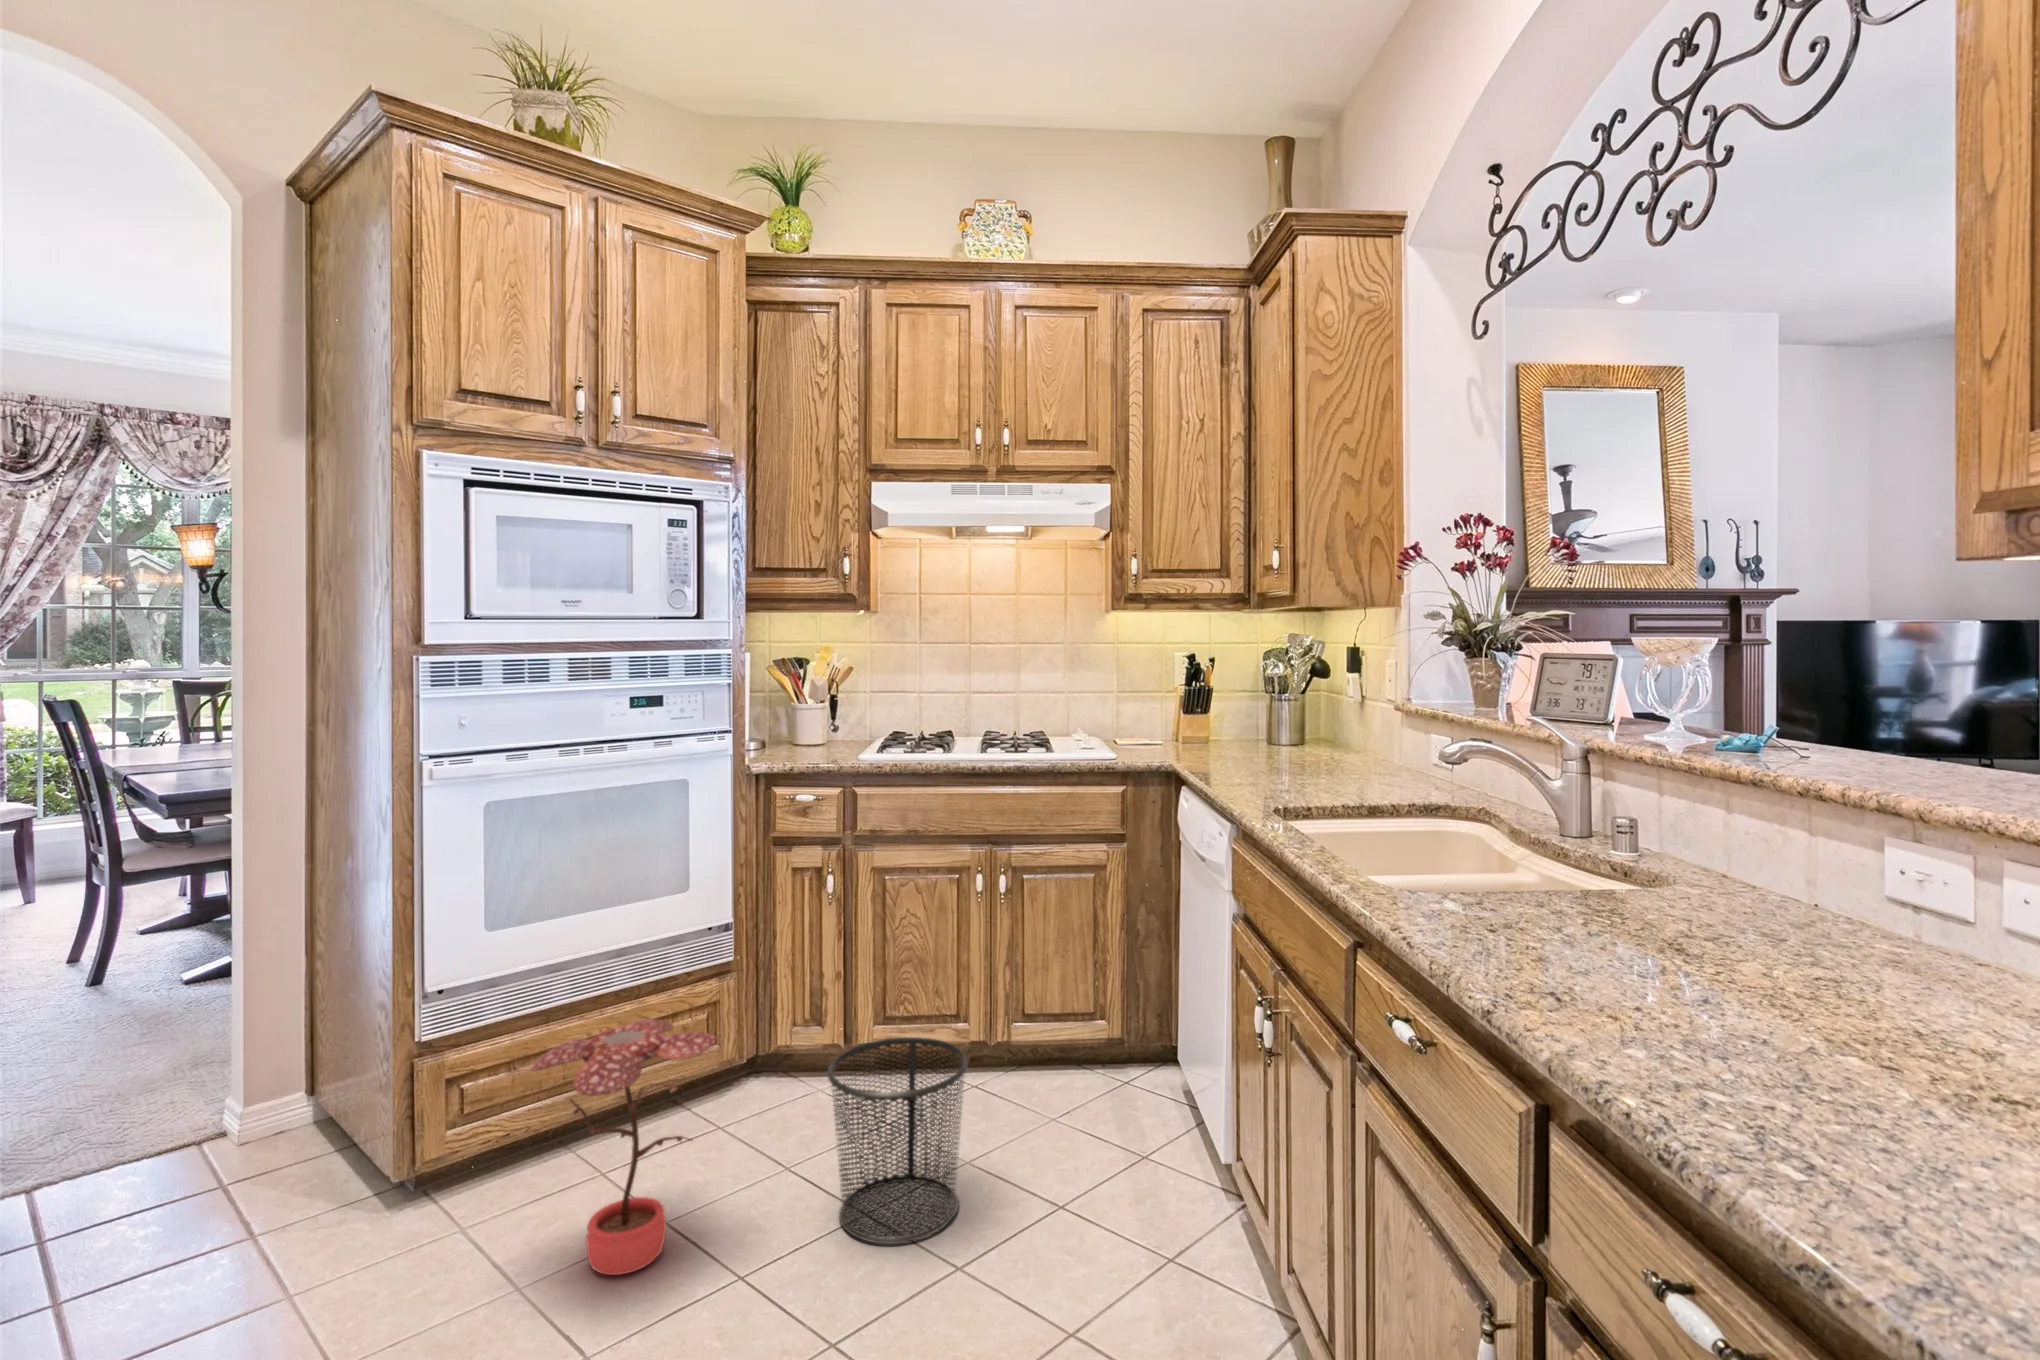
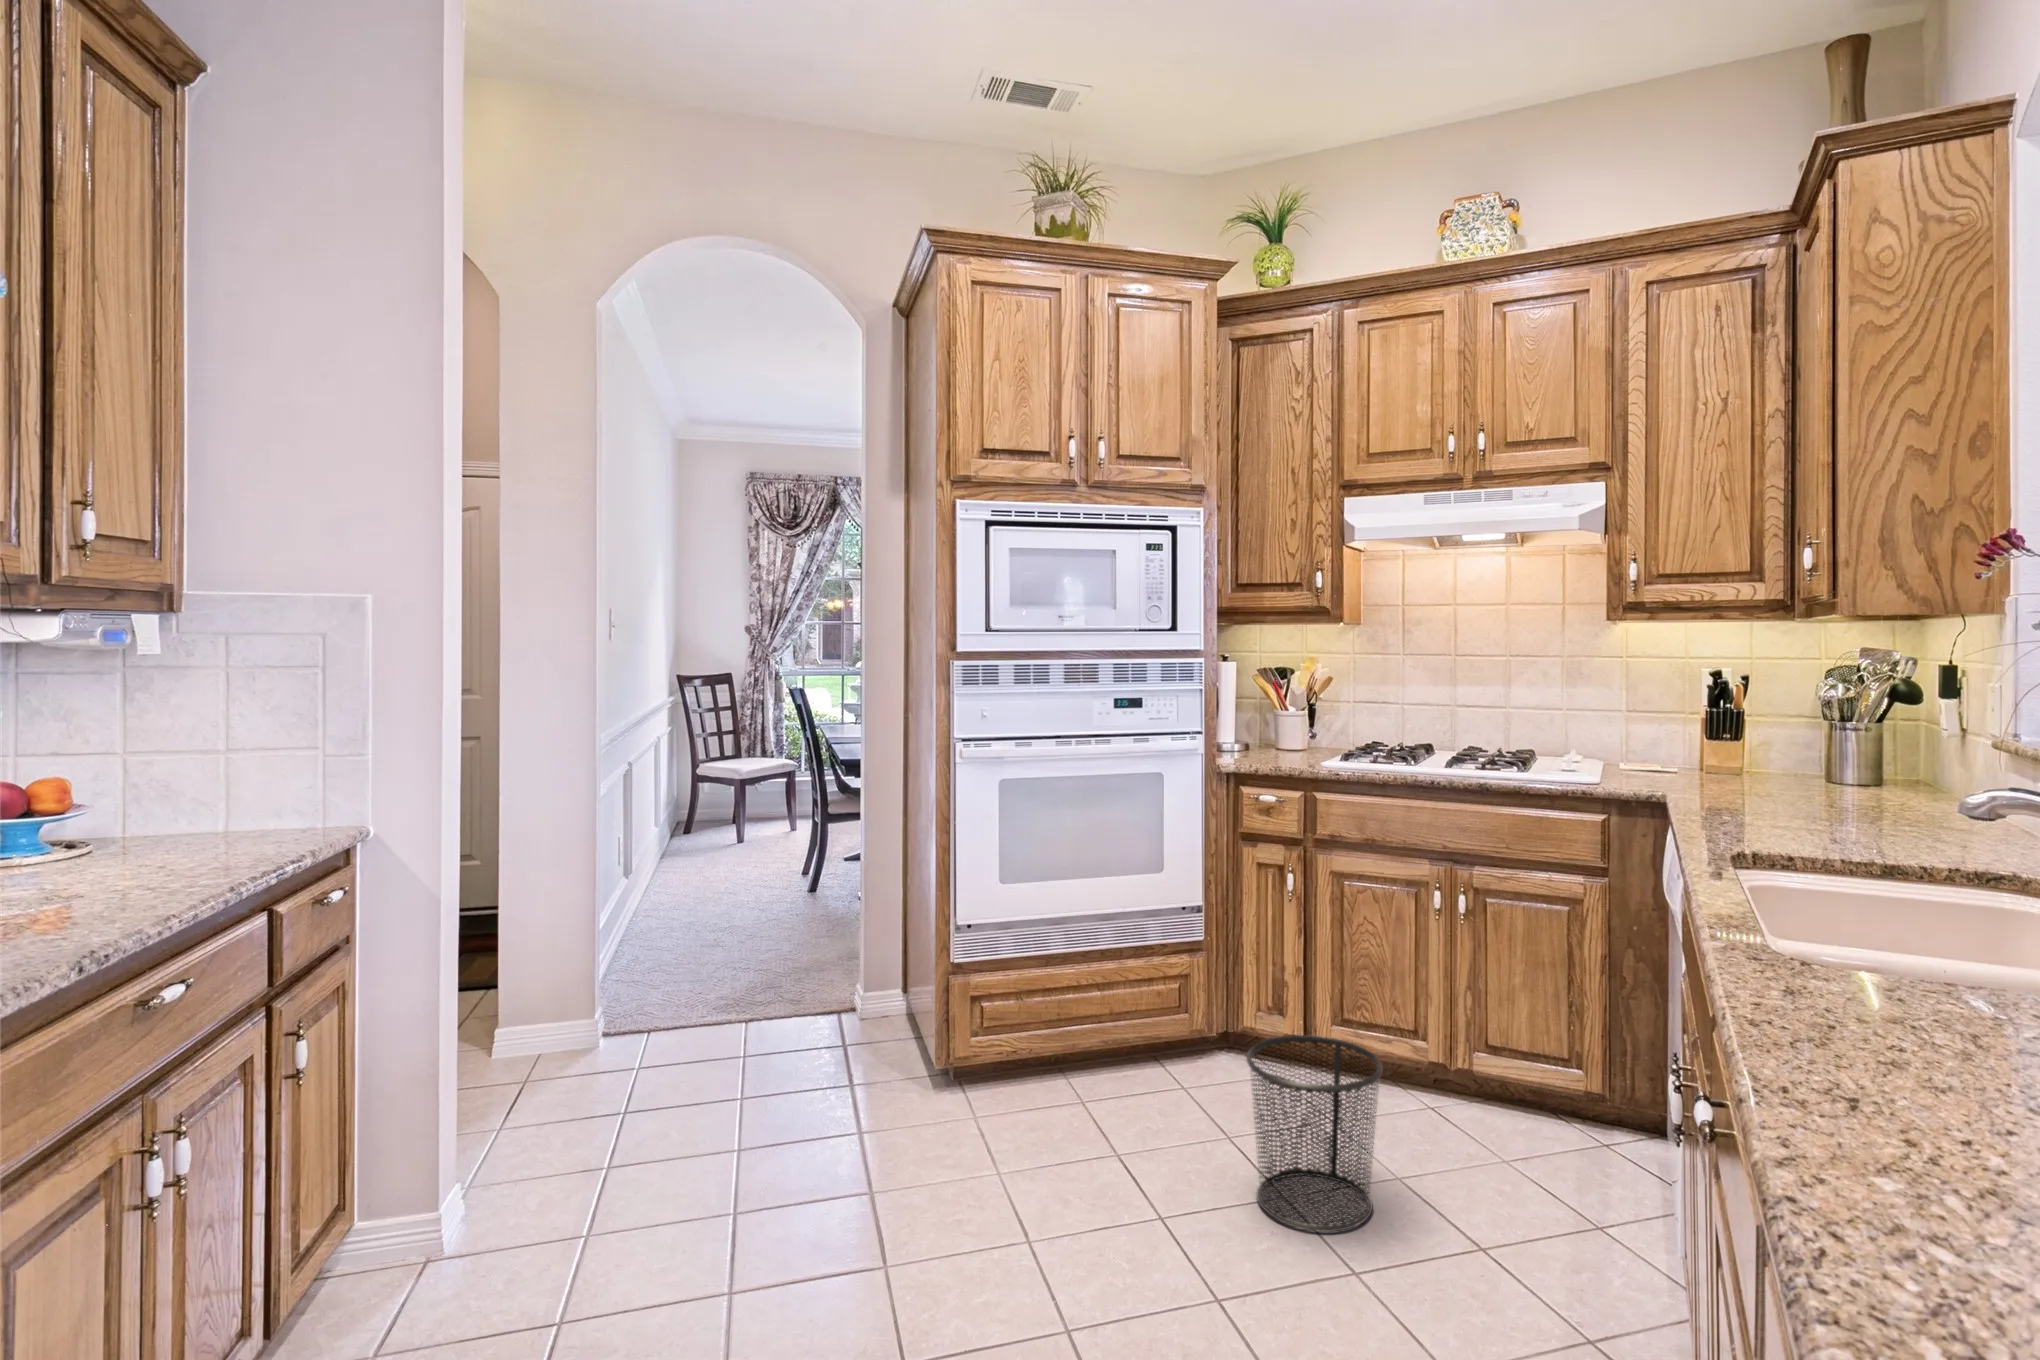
potted plant: present [531,1019,717,1275] -> none [1011,975,1152,1184]

